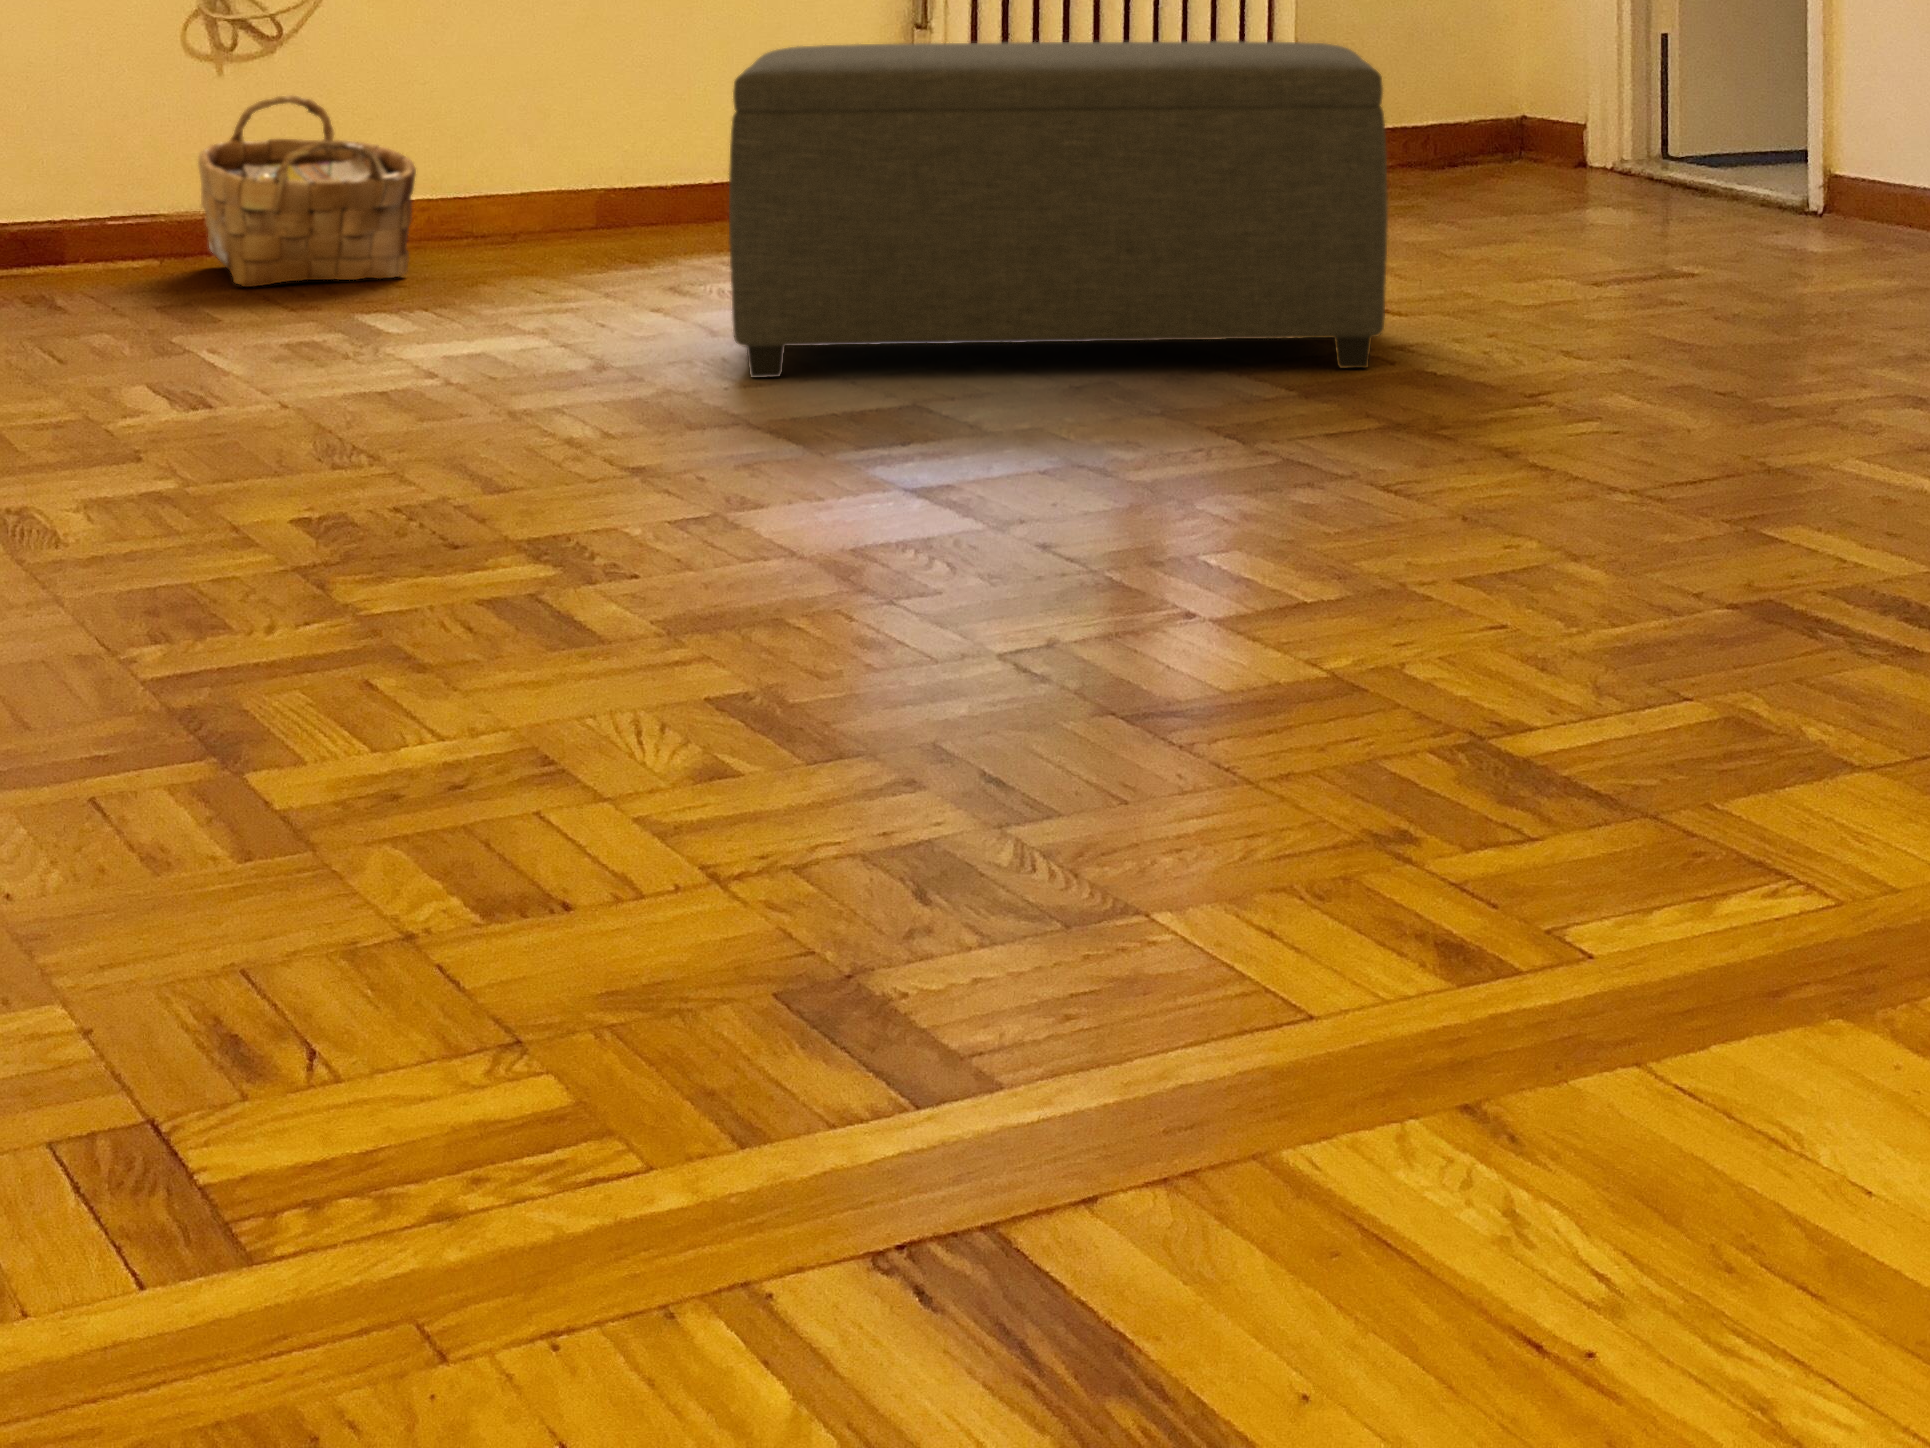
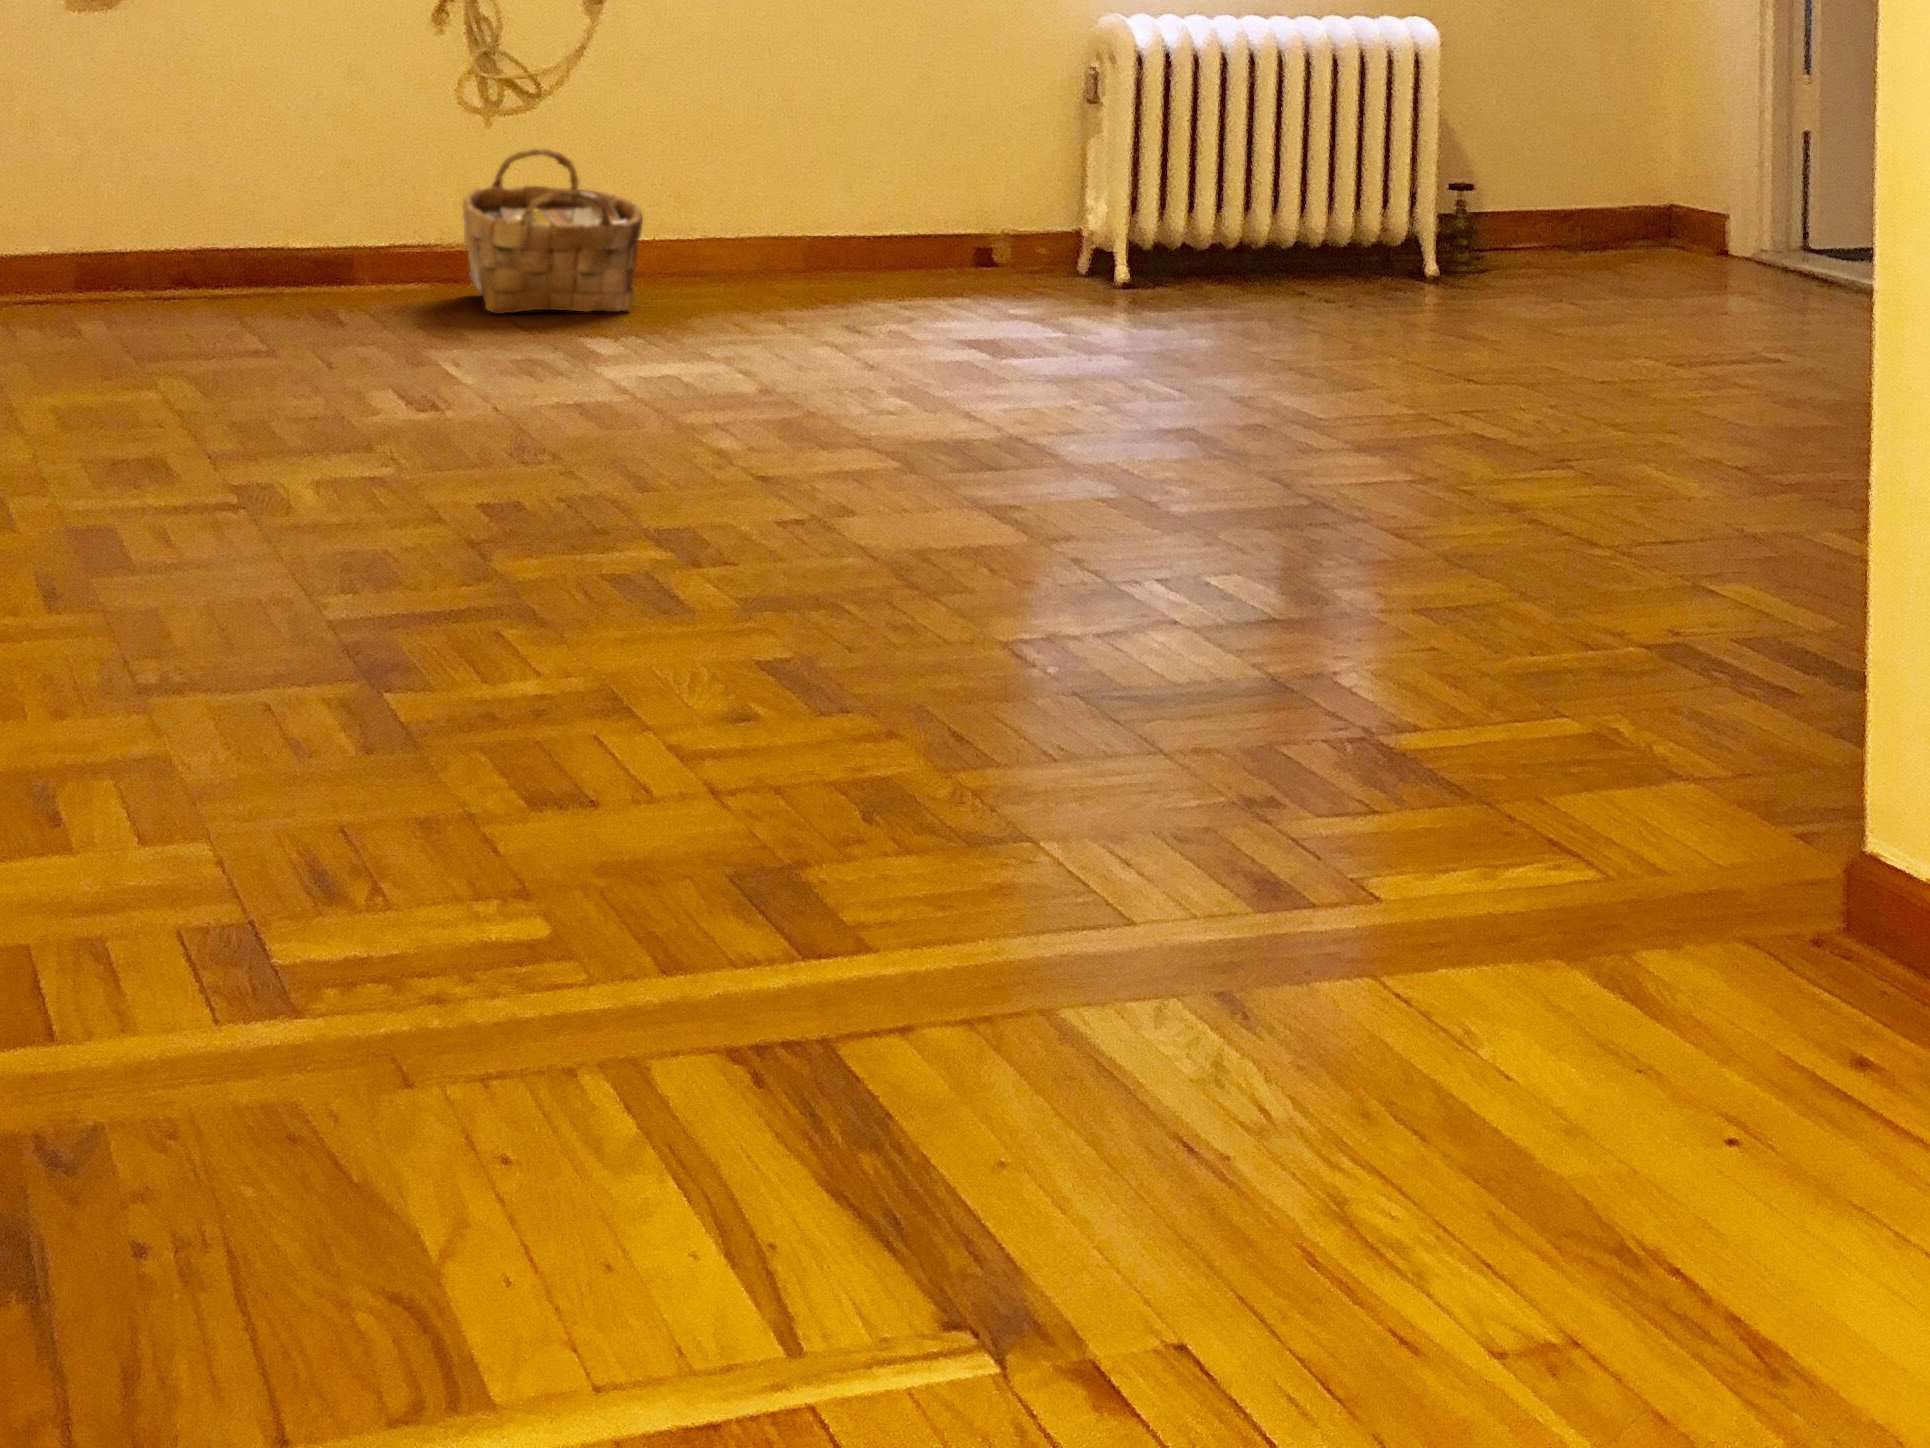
ottoman: present [729,41,1388,378] -> none [877,126,1456,432]

